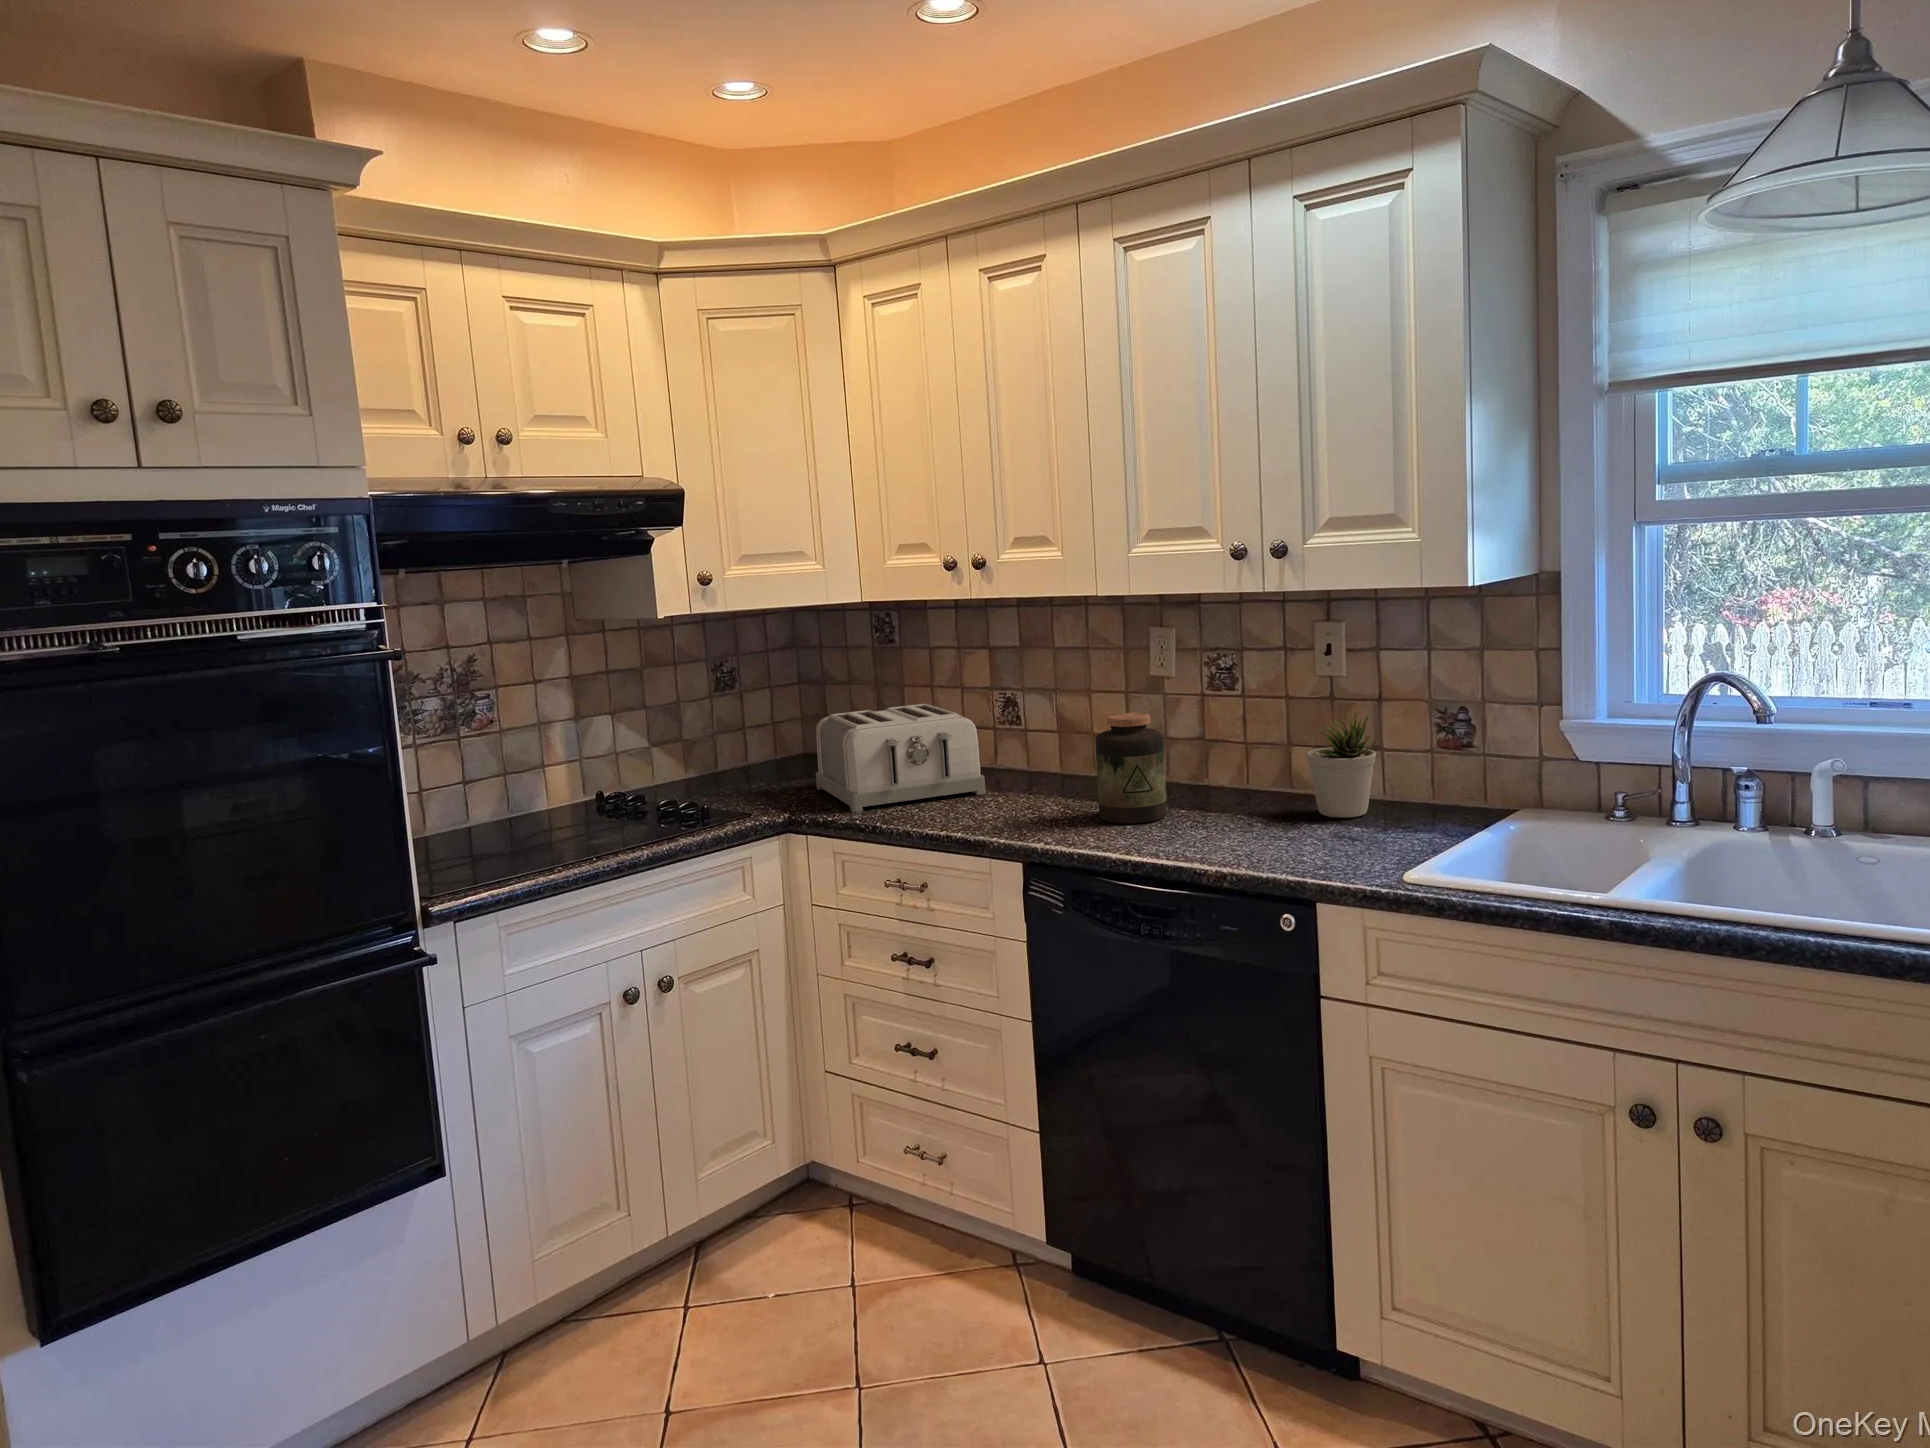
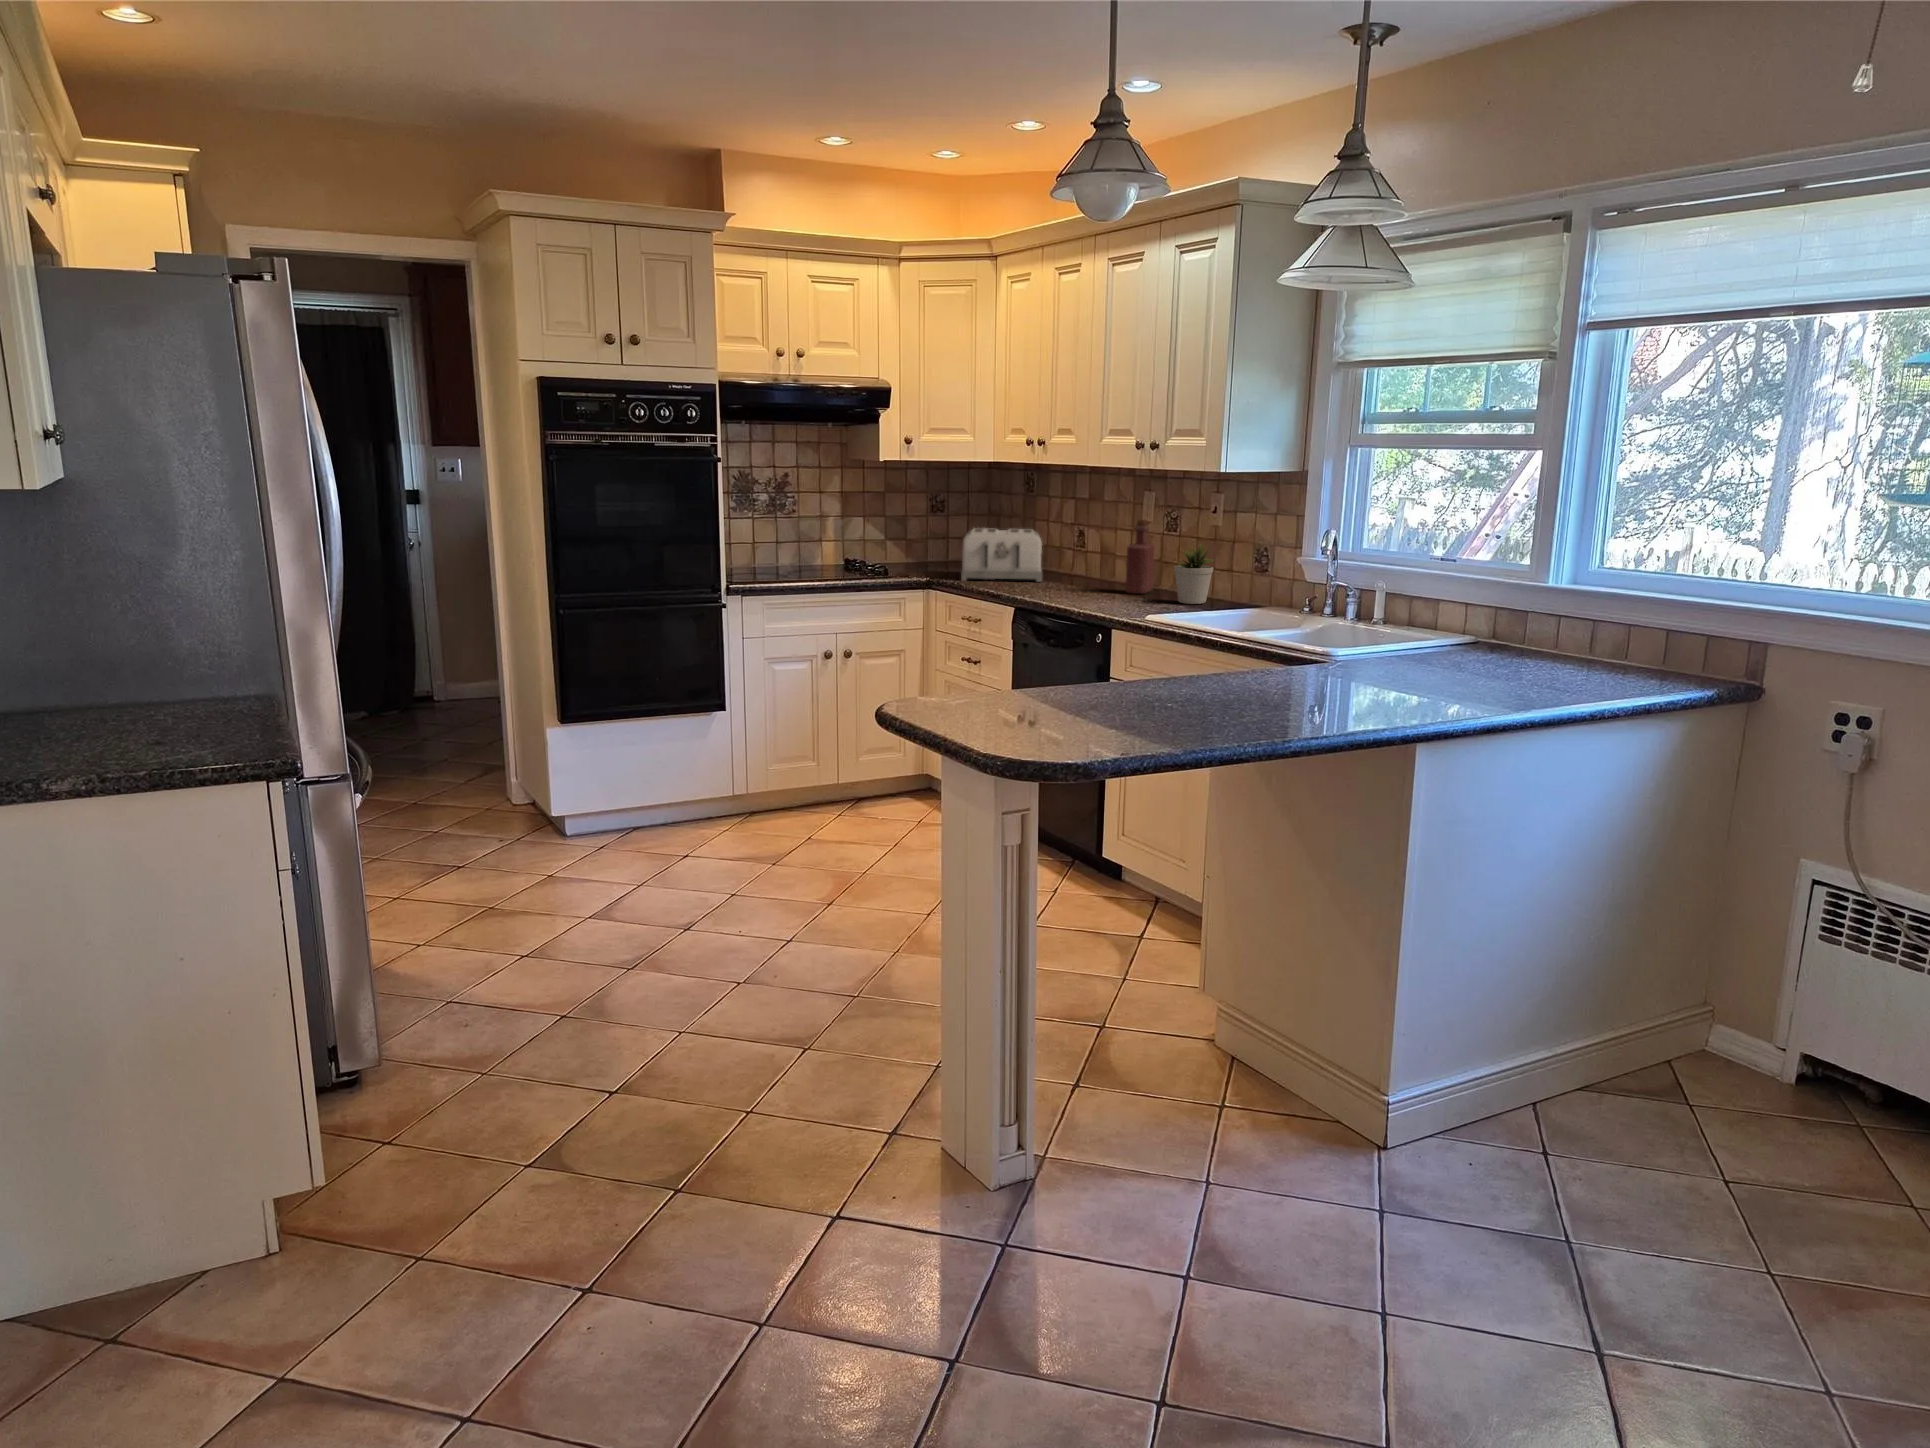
bottle: none [1167,677,1216,803] -> present [1125,520,1155,594]
jar: present [1095,713,1167,824] -> none [1068,534,1108,596]

